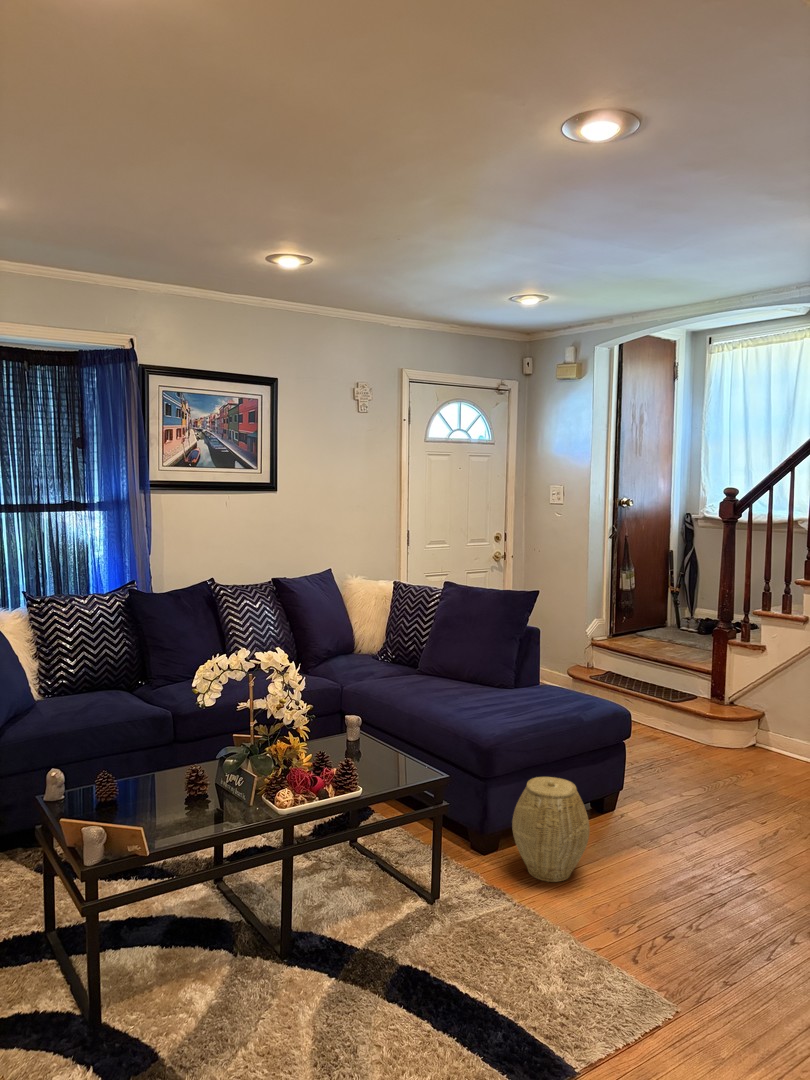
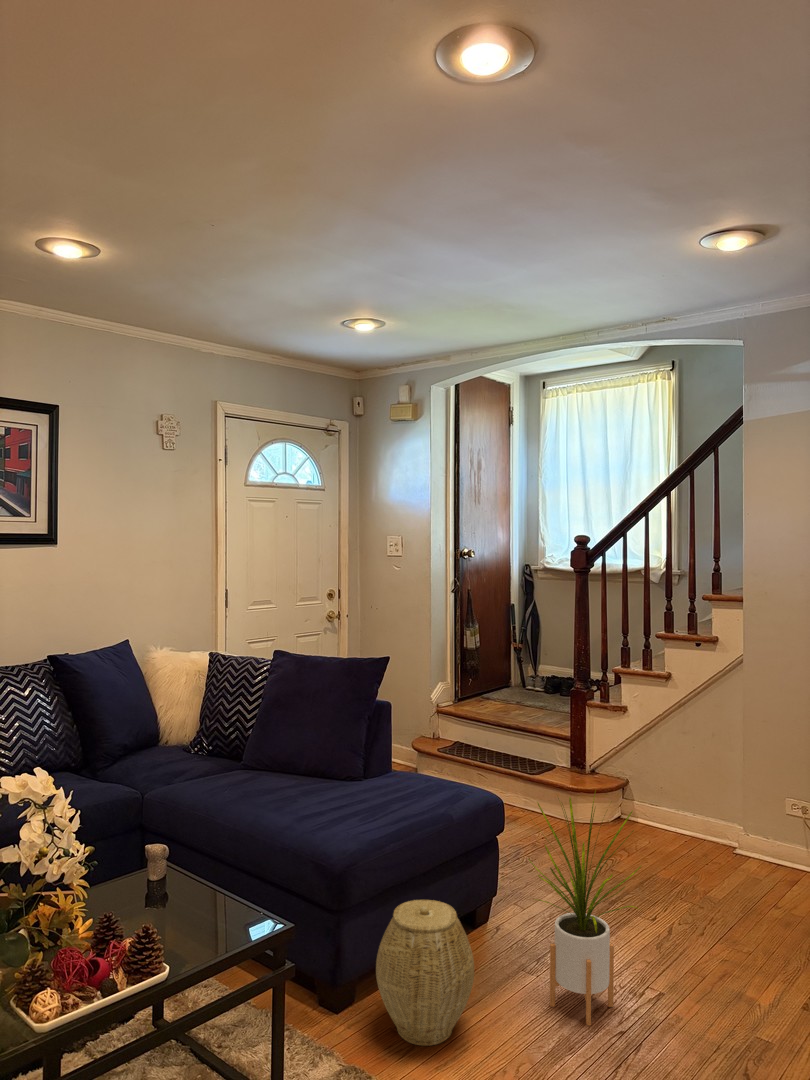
house plant: none [639,703,738,887] -> present [528,794,641,1026]

